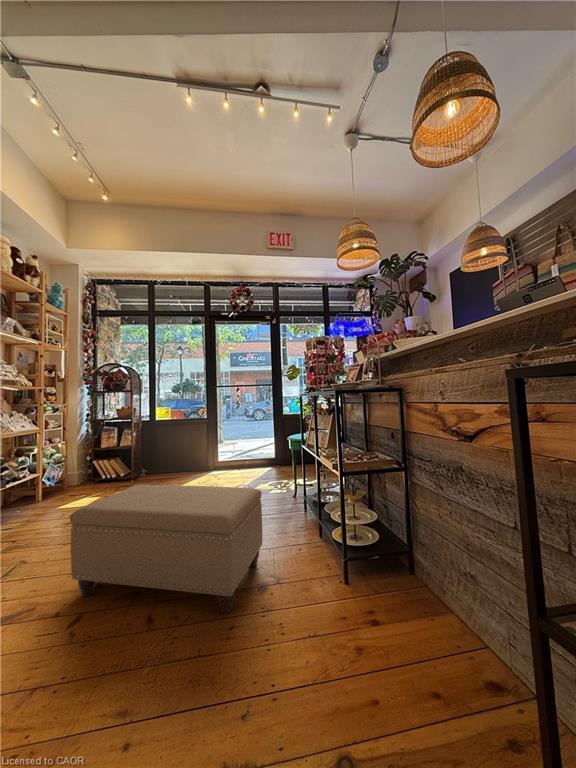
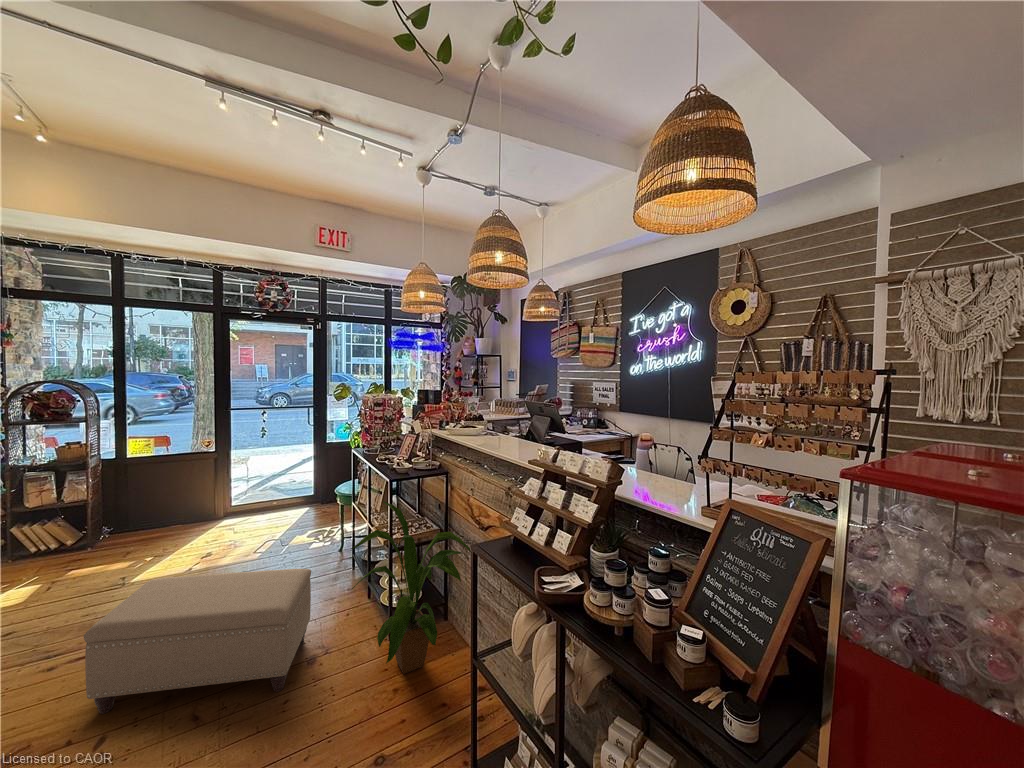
house plant: none [294,410,459,629] -> present [351,501,470,674]

